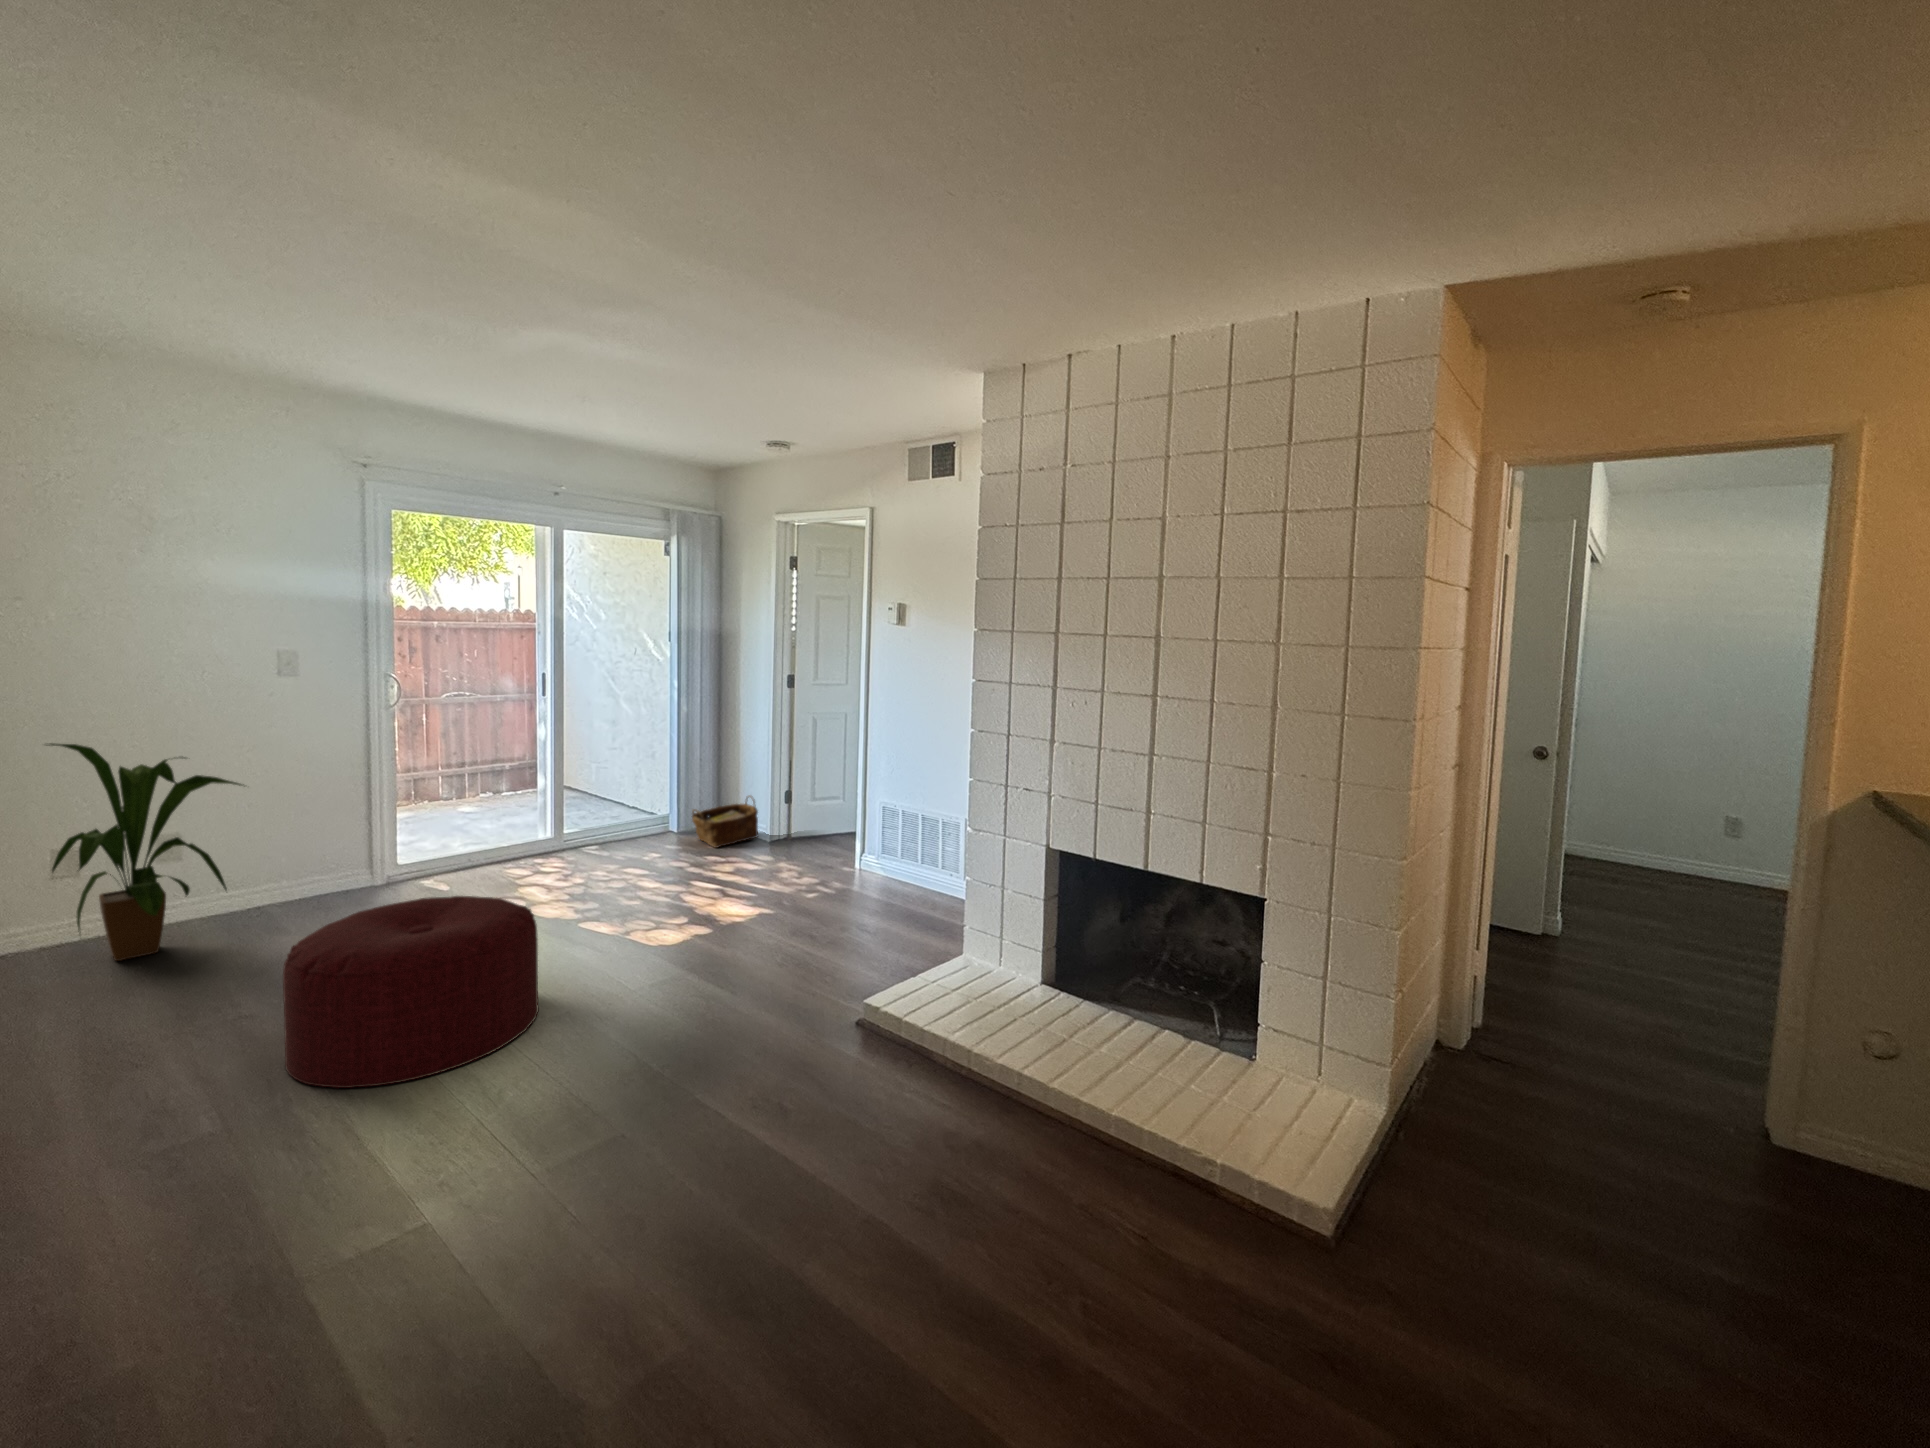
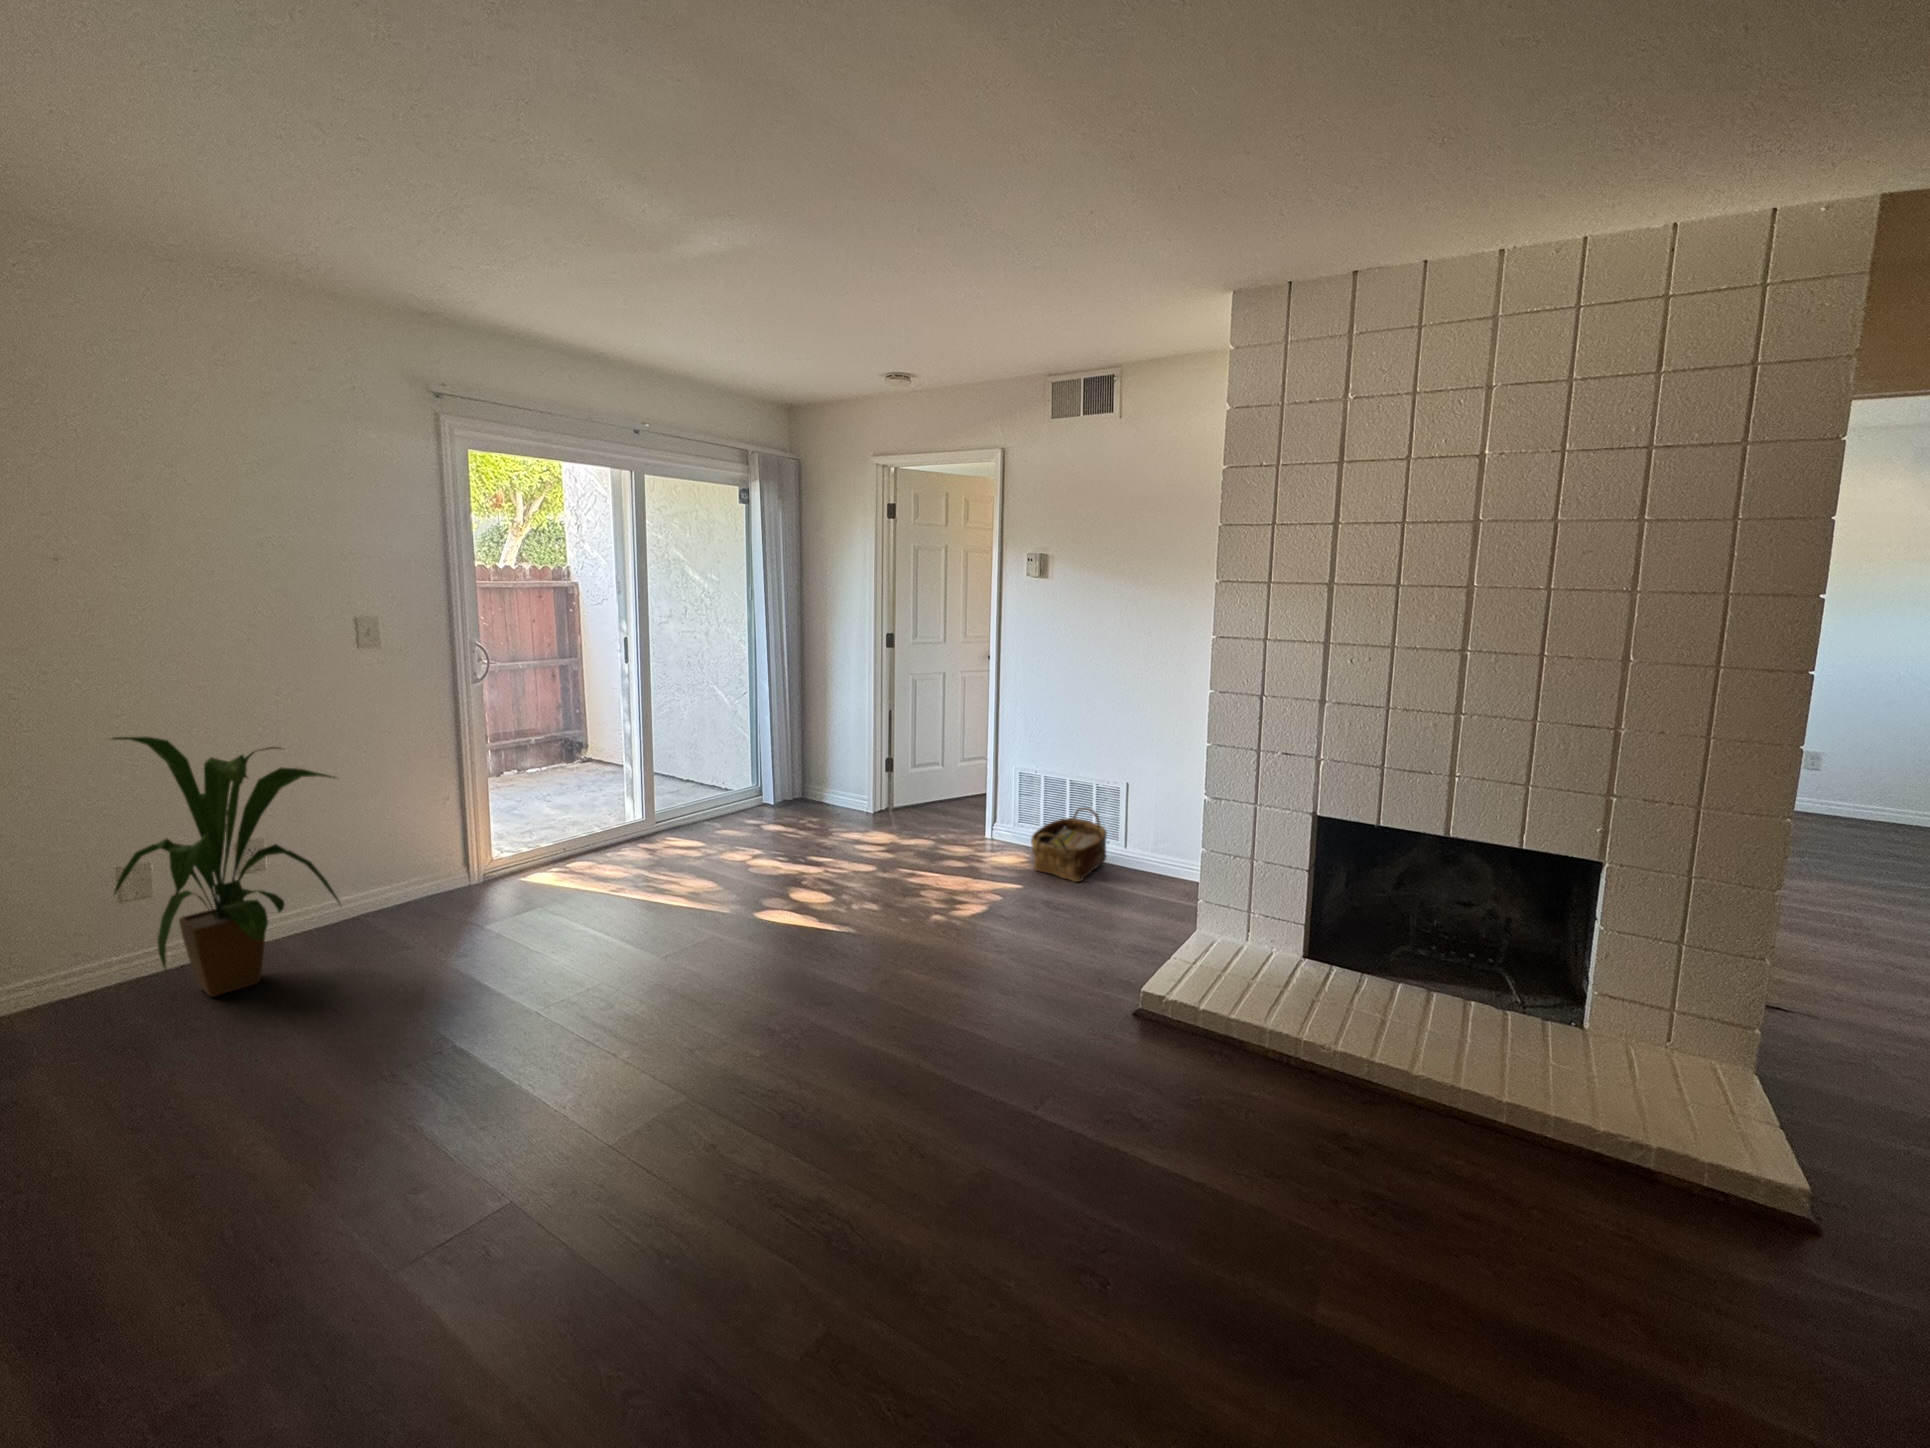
woven basket: present [692,796,758,848] -> present [1031,808,1106,882]
ottoman: present [283,896,539,1088] -> none [515,900,784,1144]

